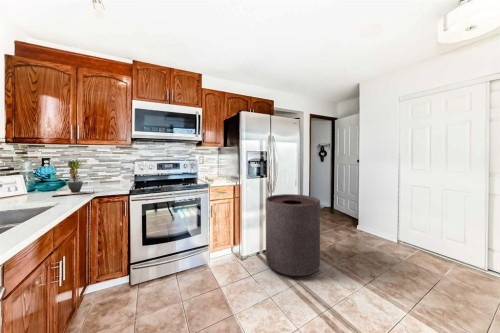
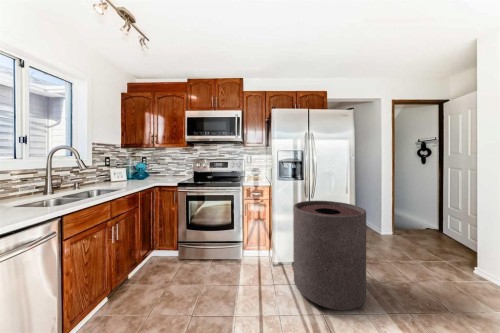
potted plant: present [52,160,93,196] -> none [128,159,159,184]

